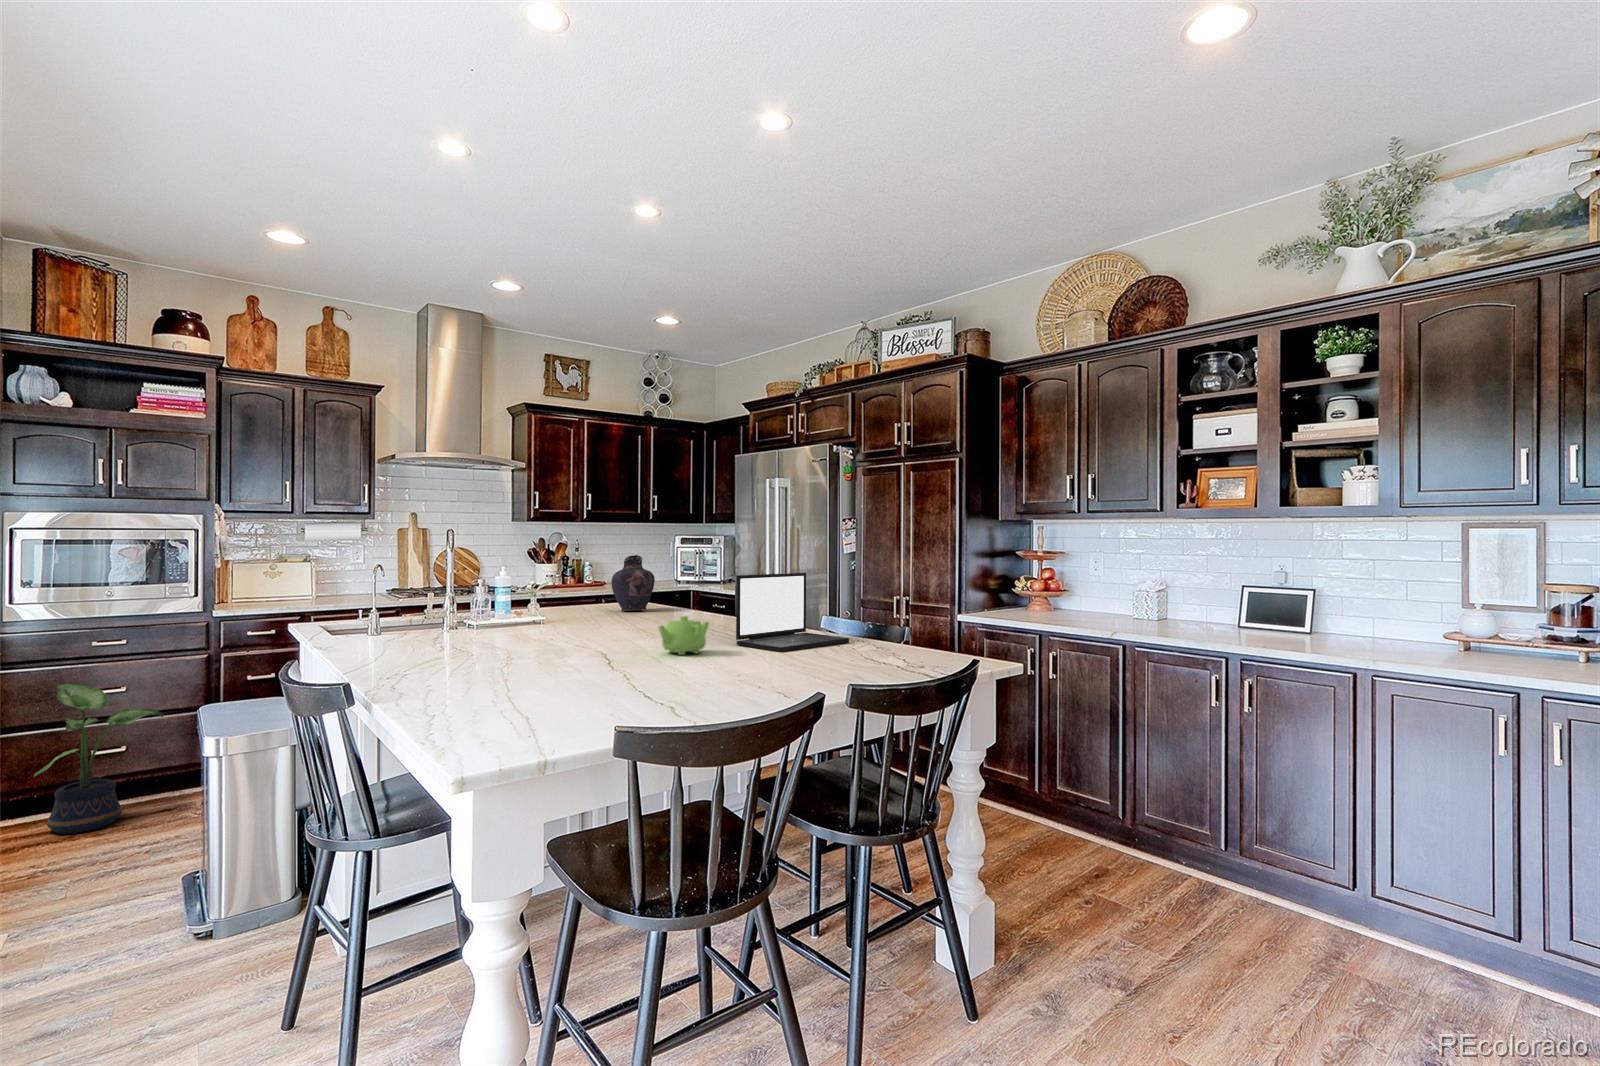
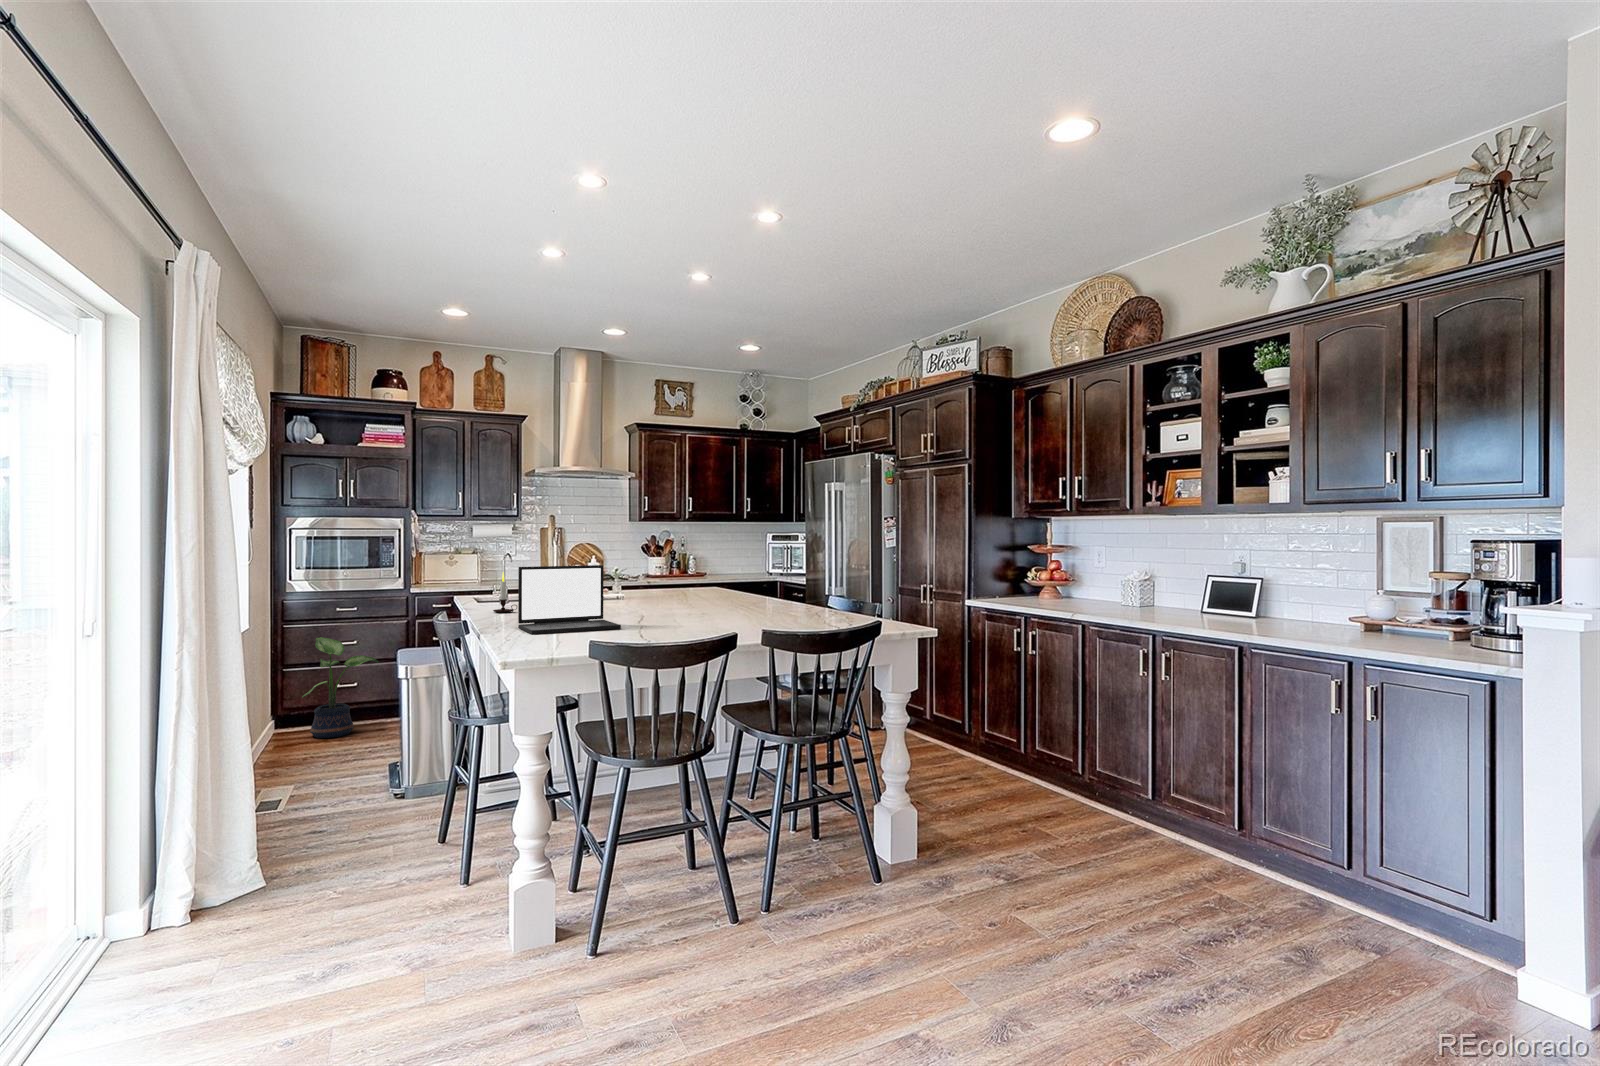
vase: present [611,555,655,611] -> none [687,548,721,593]
laptop: present [736,573,849,652] -> present [518,565,621,634]
candle: none [373,590,412,649] -> present [493,572,517,613]
teapot: present [659,616,709,655] -> none [671,592,712,620]

